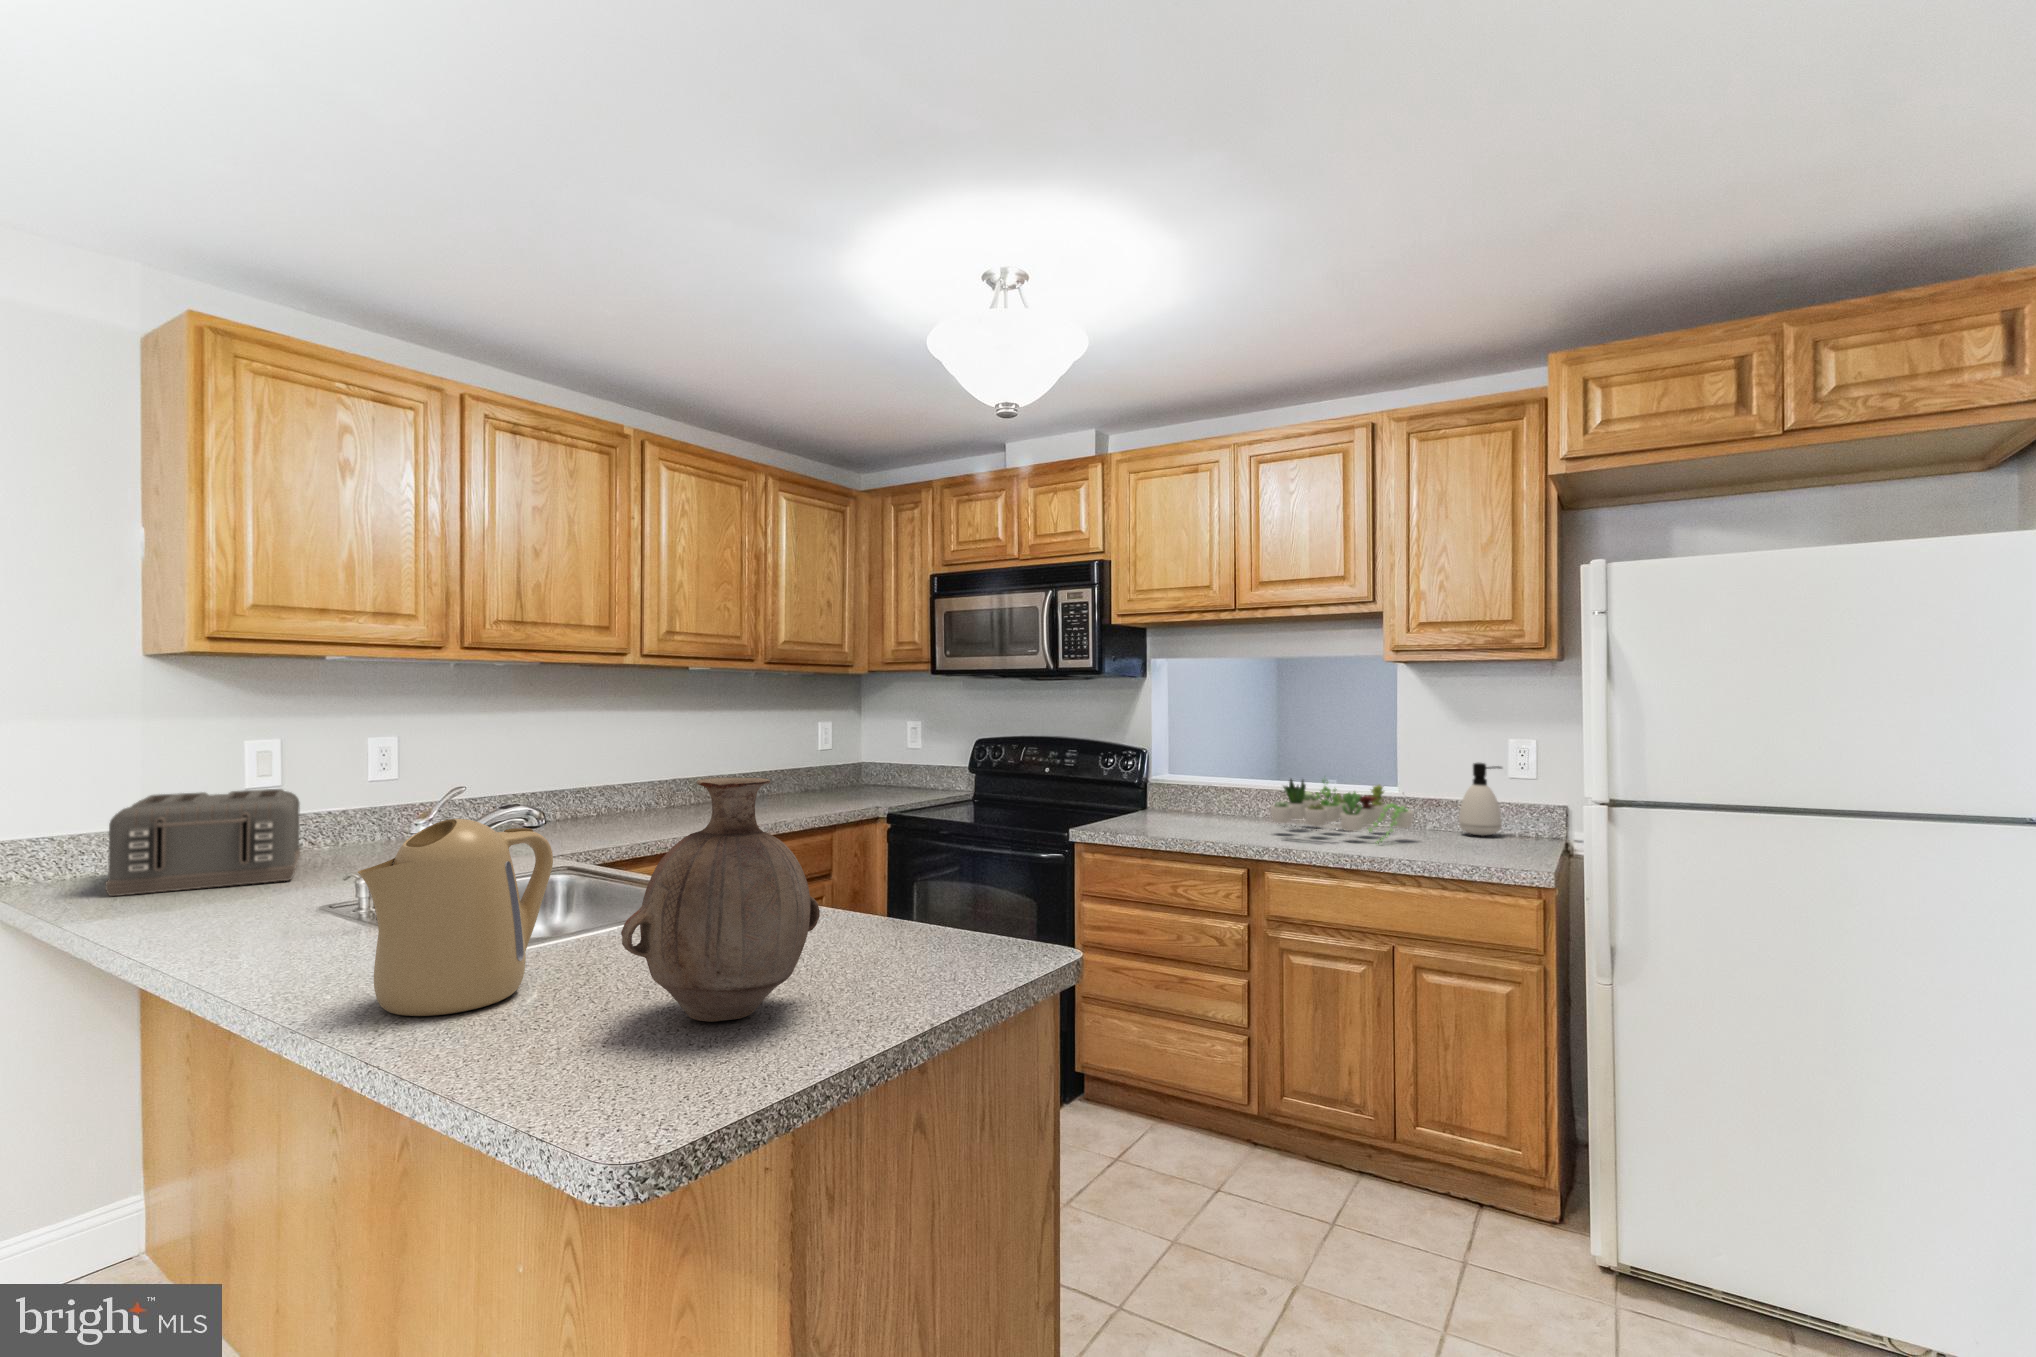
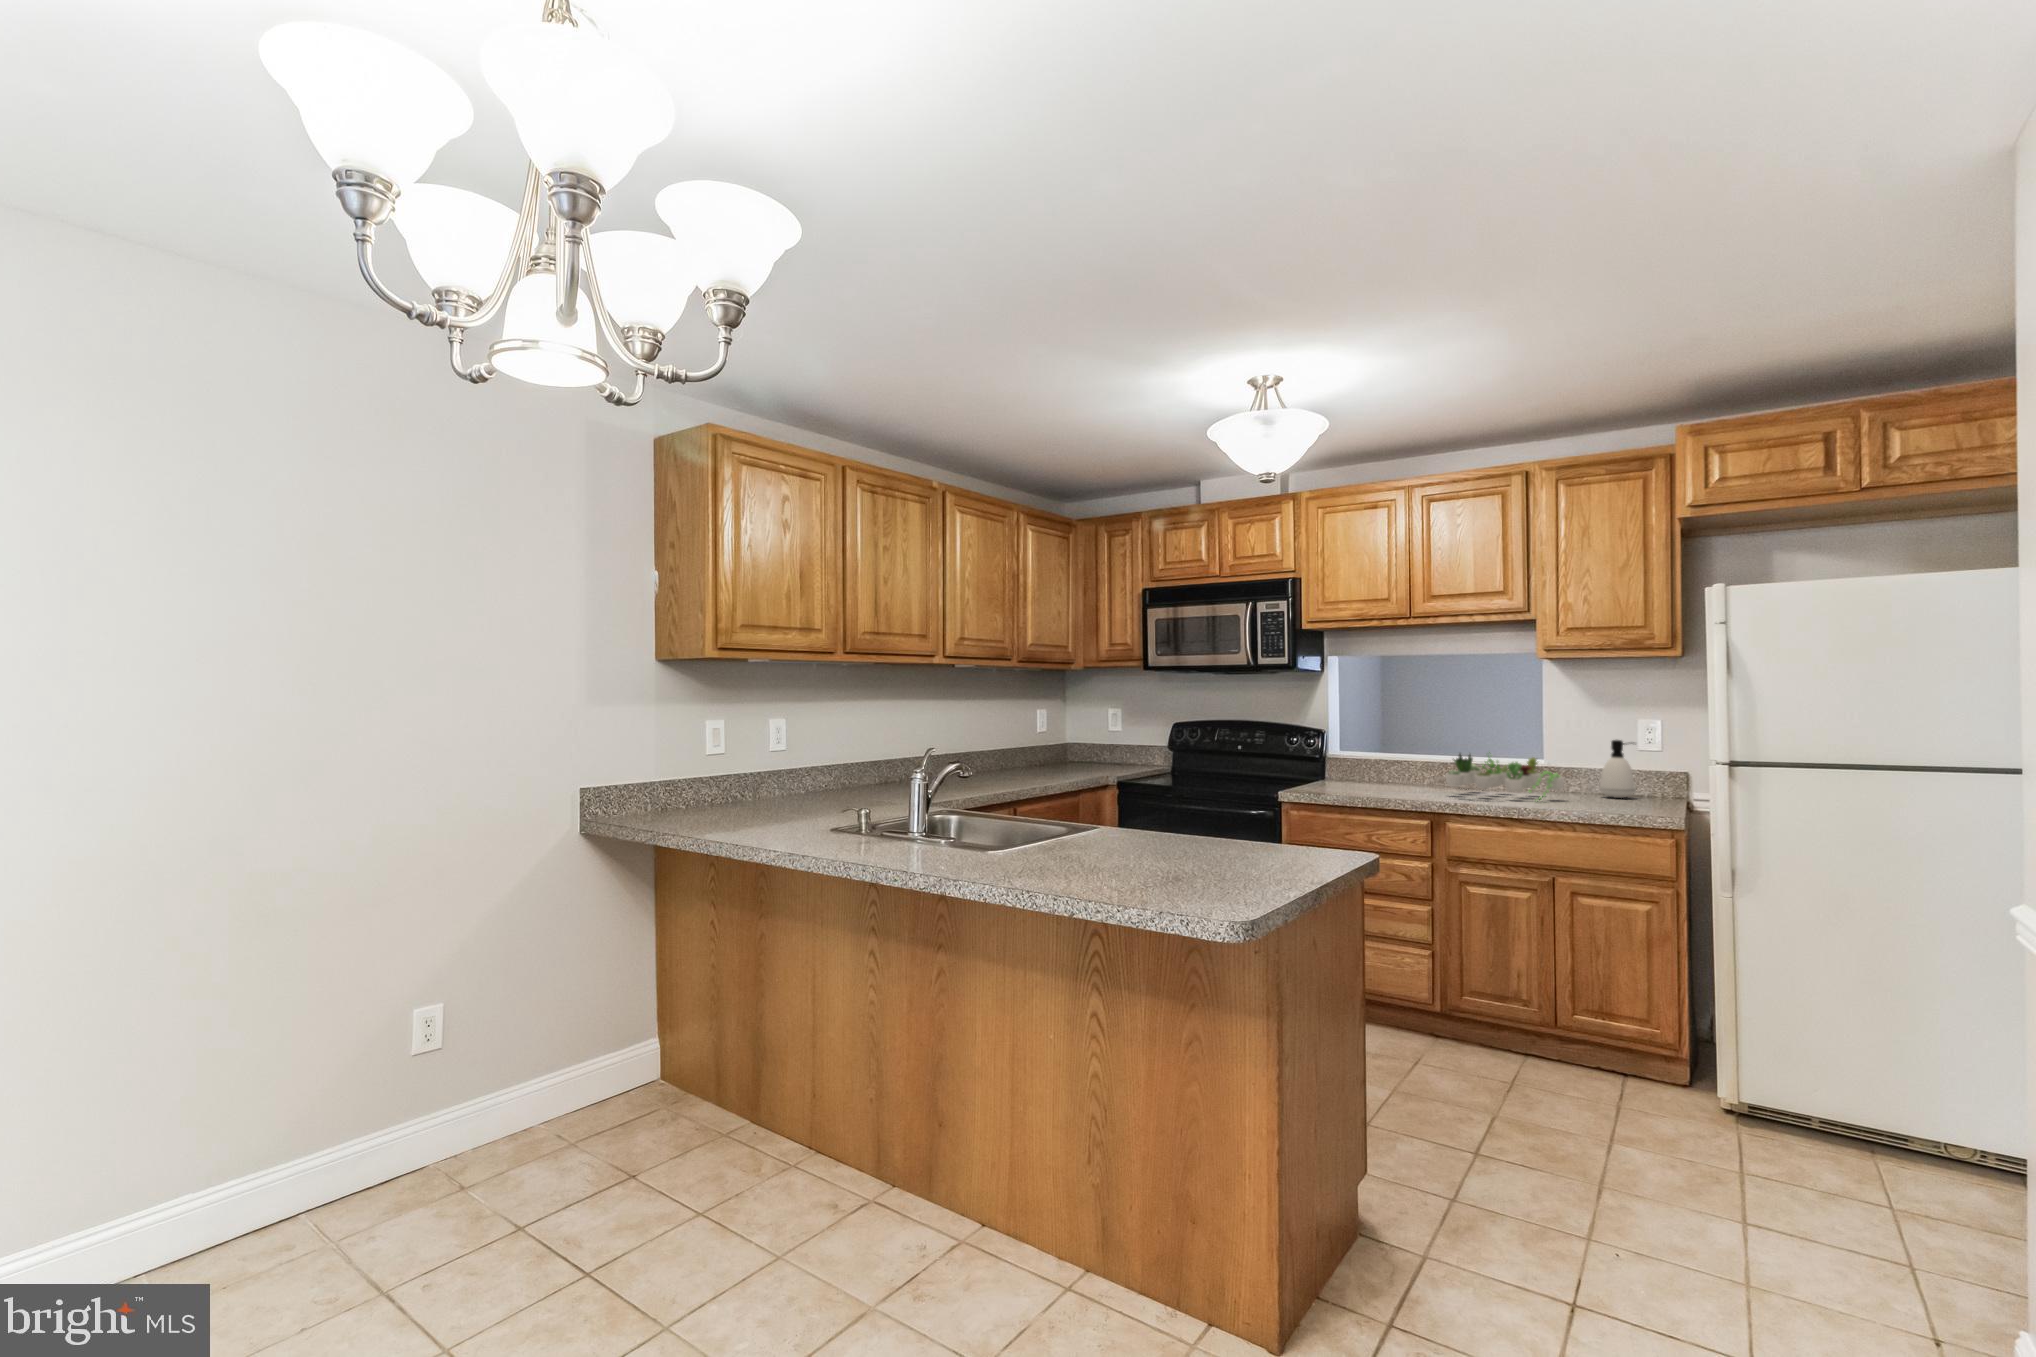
vase: present [621,778,820,1022] -> none [1150,732,1245,867]
toaster: present [105,789,300,896] -> none [664,754,784,820]
kettle: present [358,819,553,1016] -> none [989,756,1064,865]

